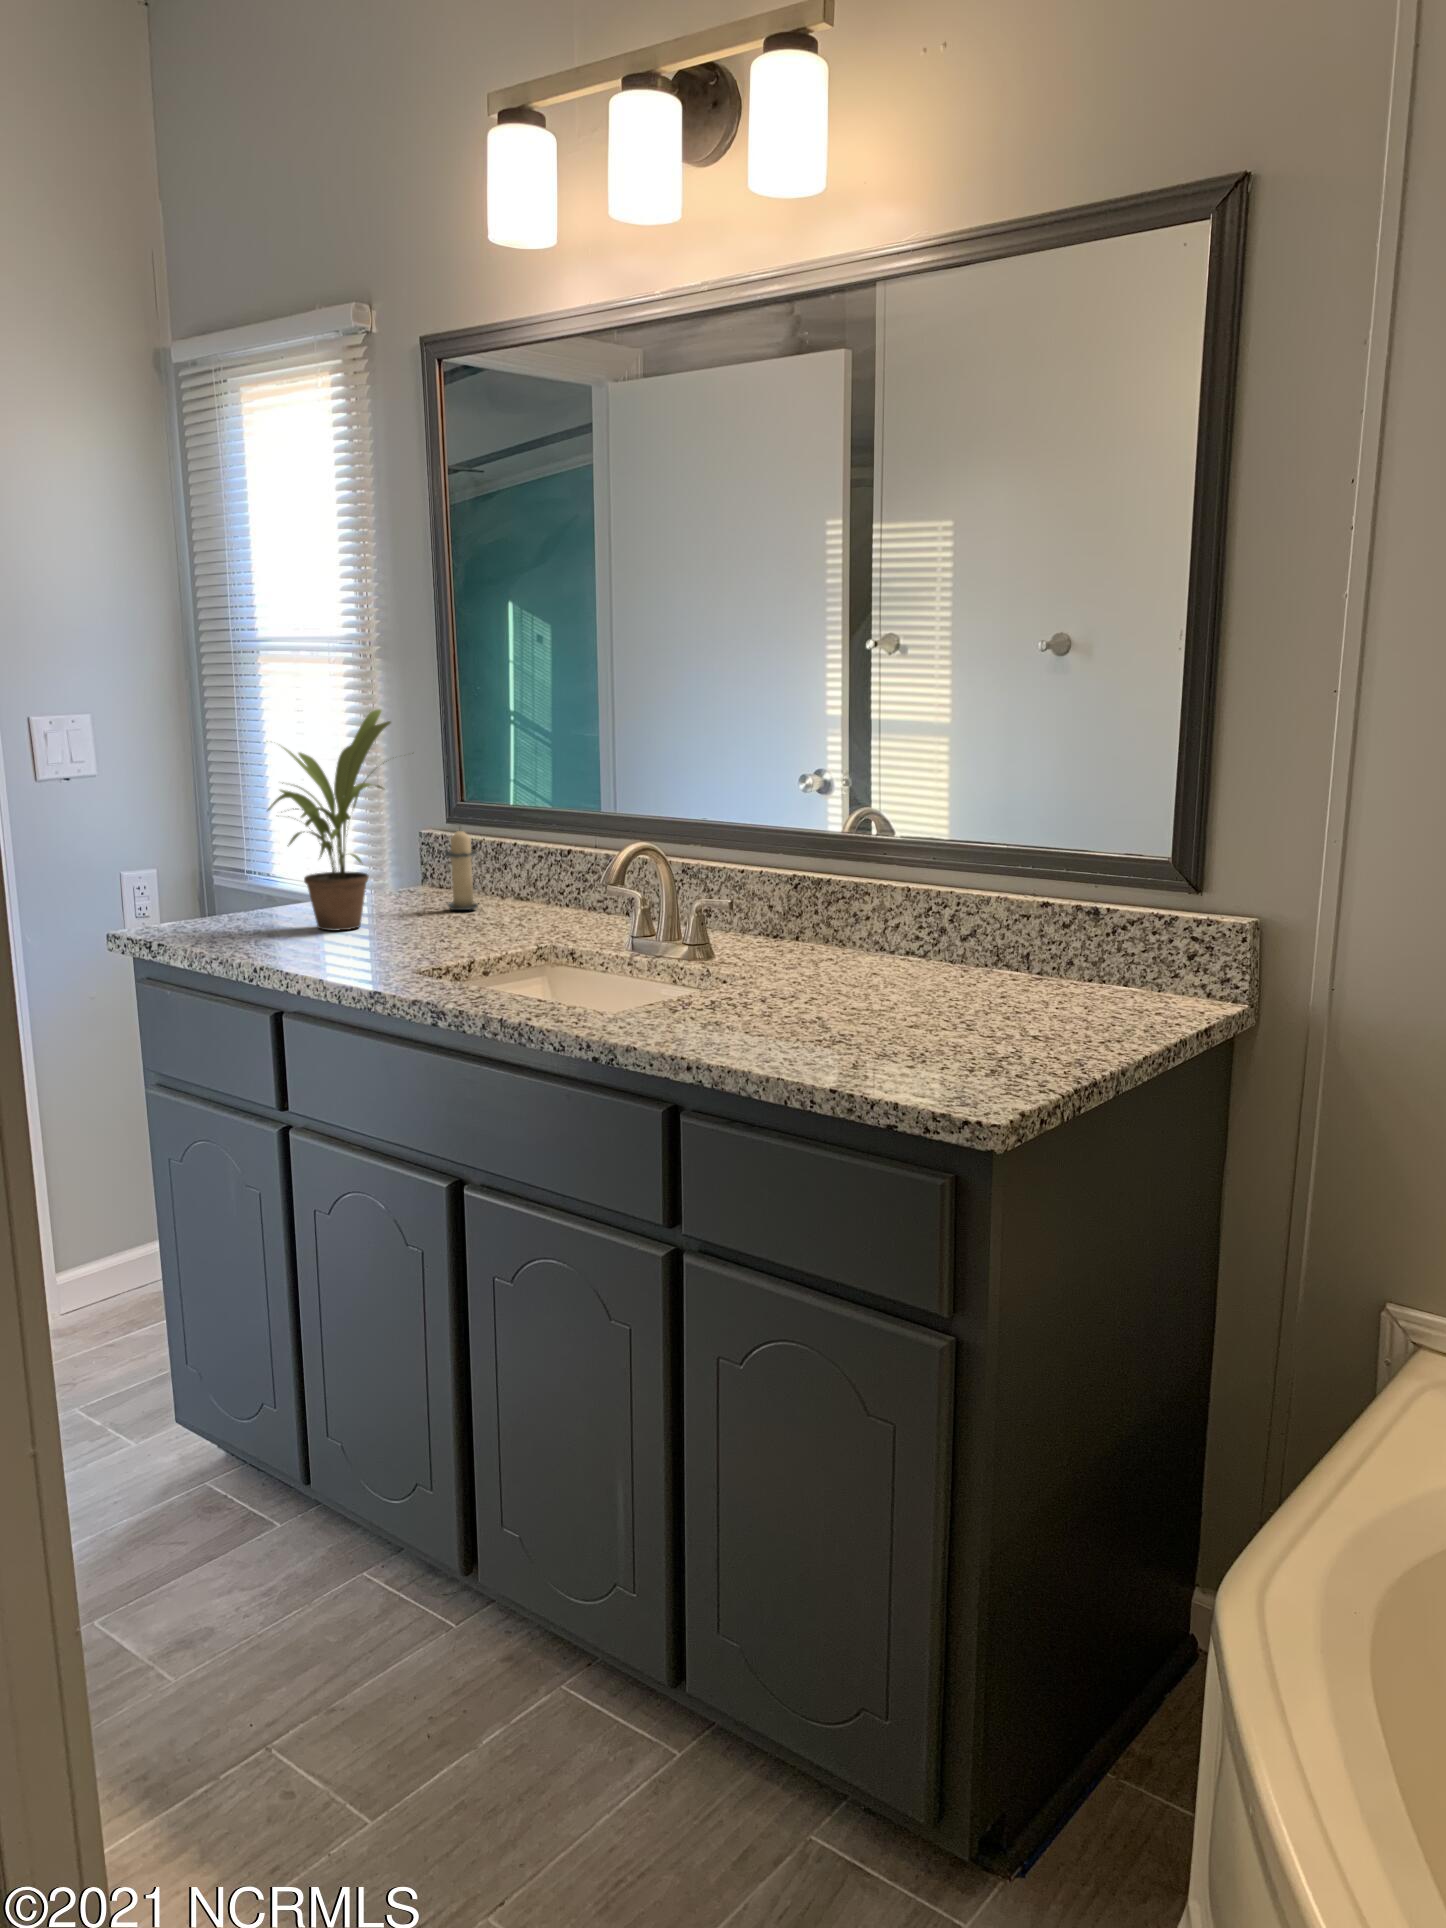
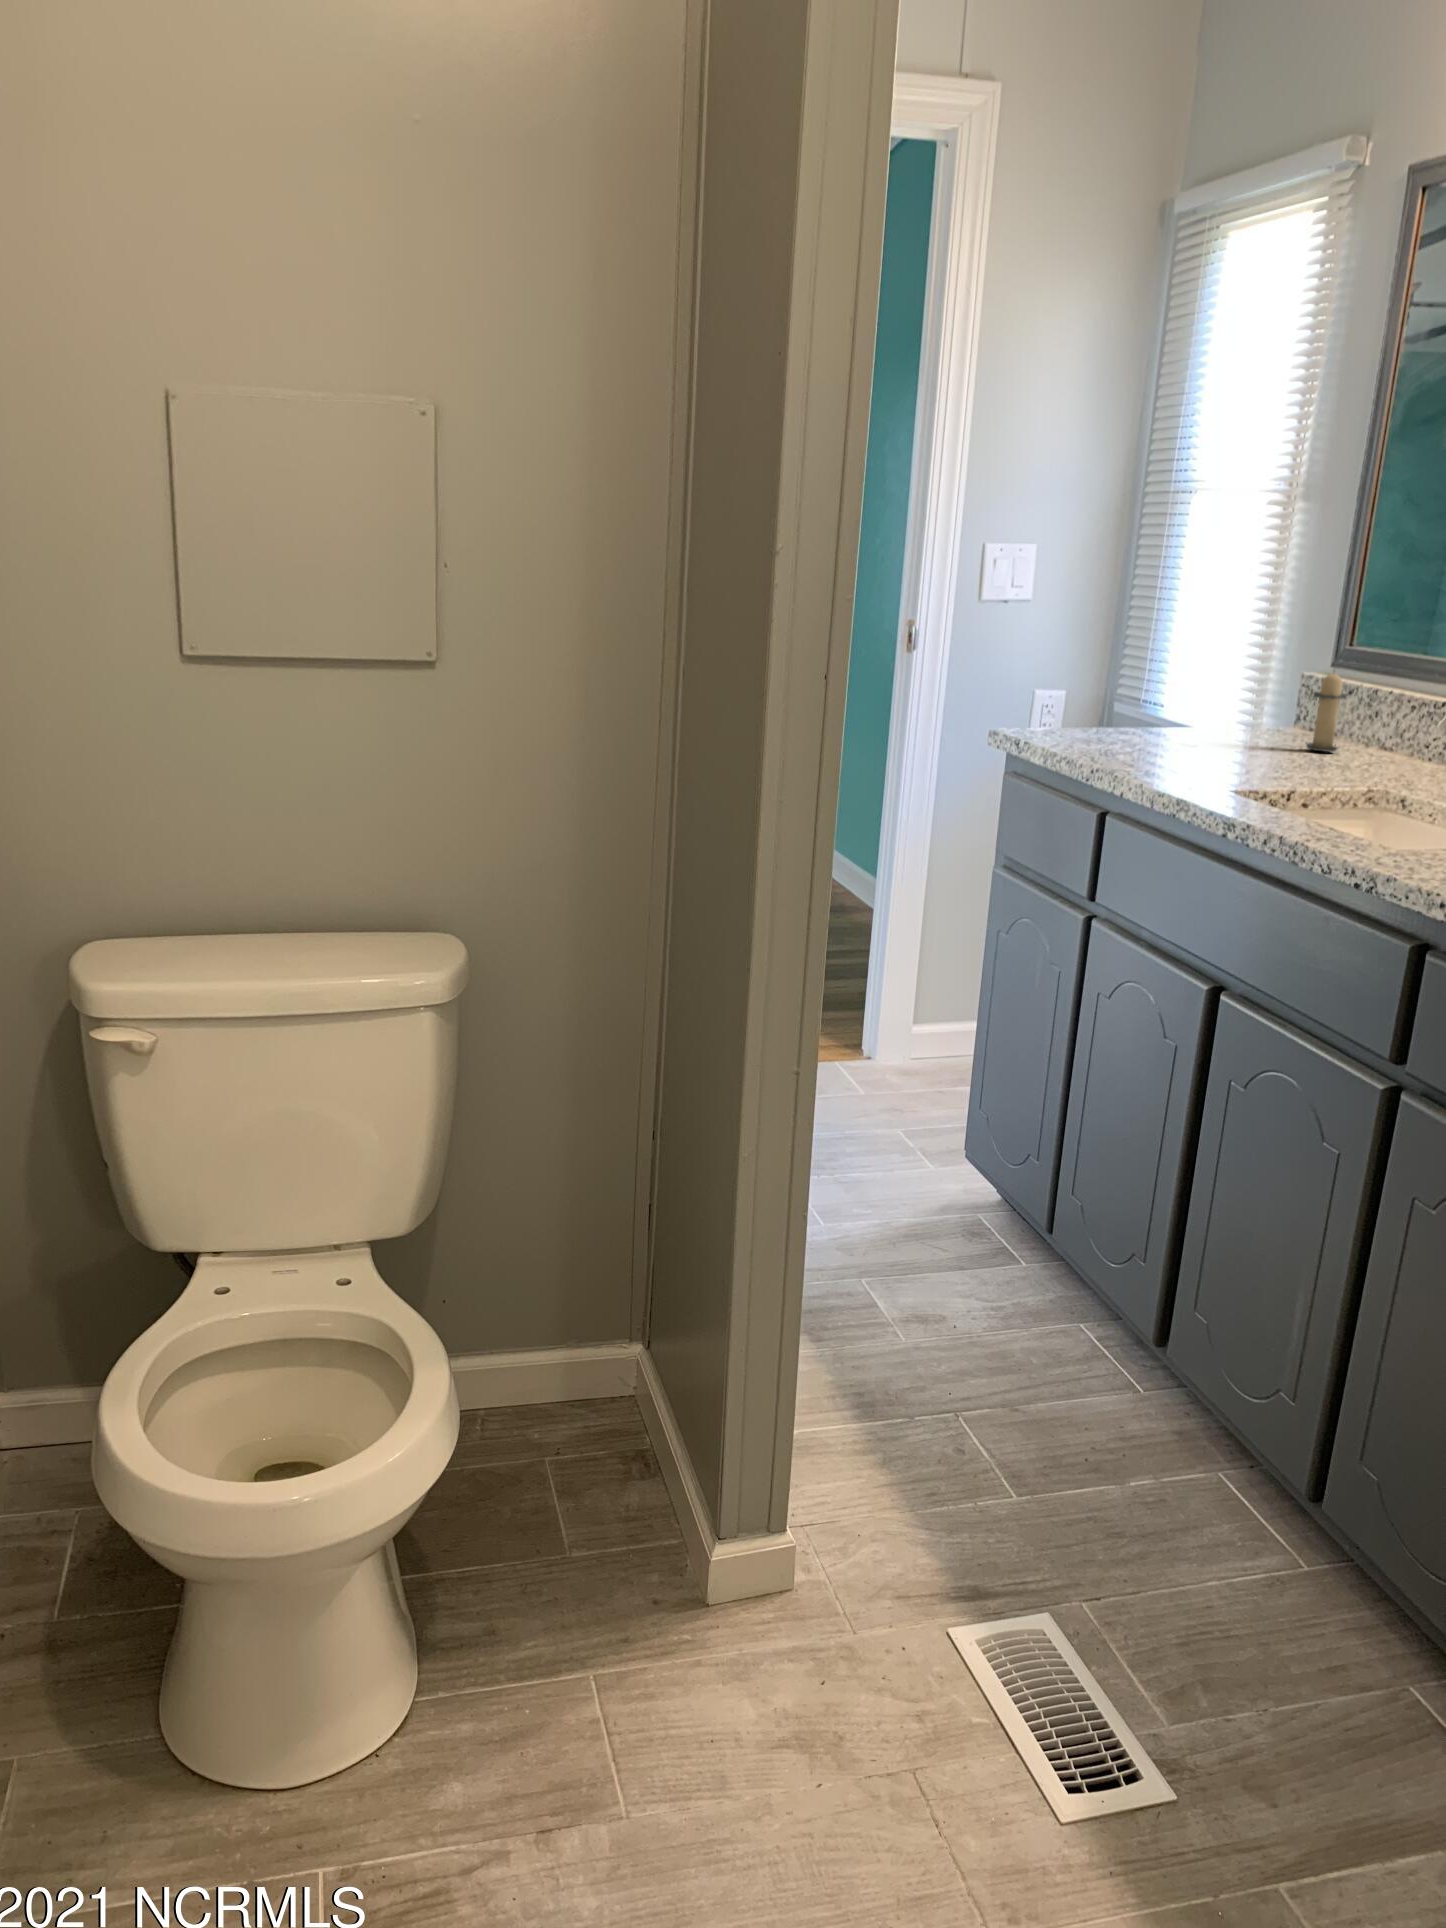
potted plant: present [267,709,391,930] -> none [1146,545,1294,752]

